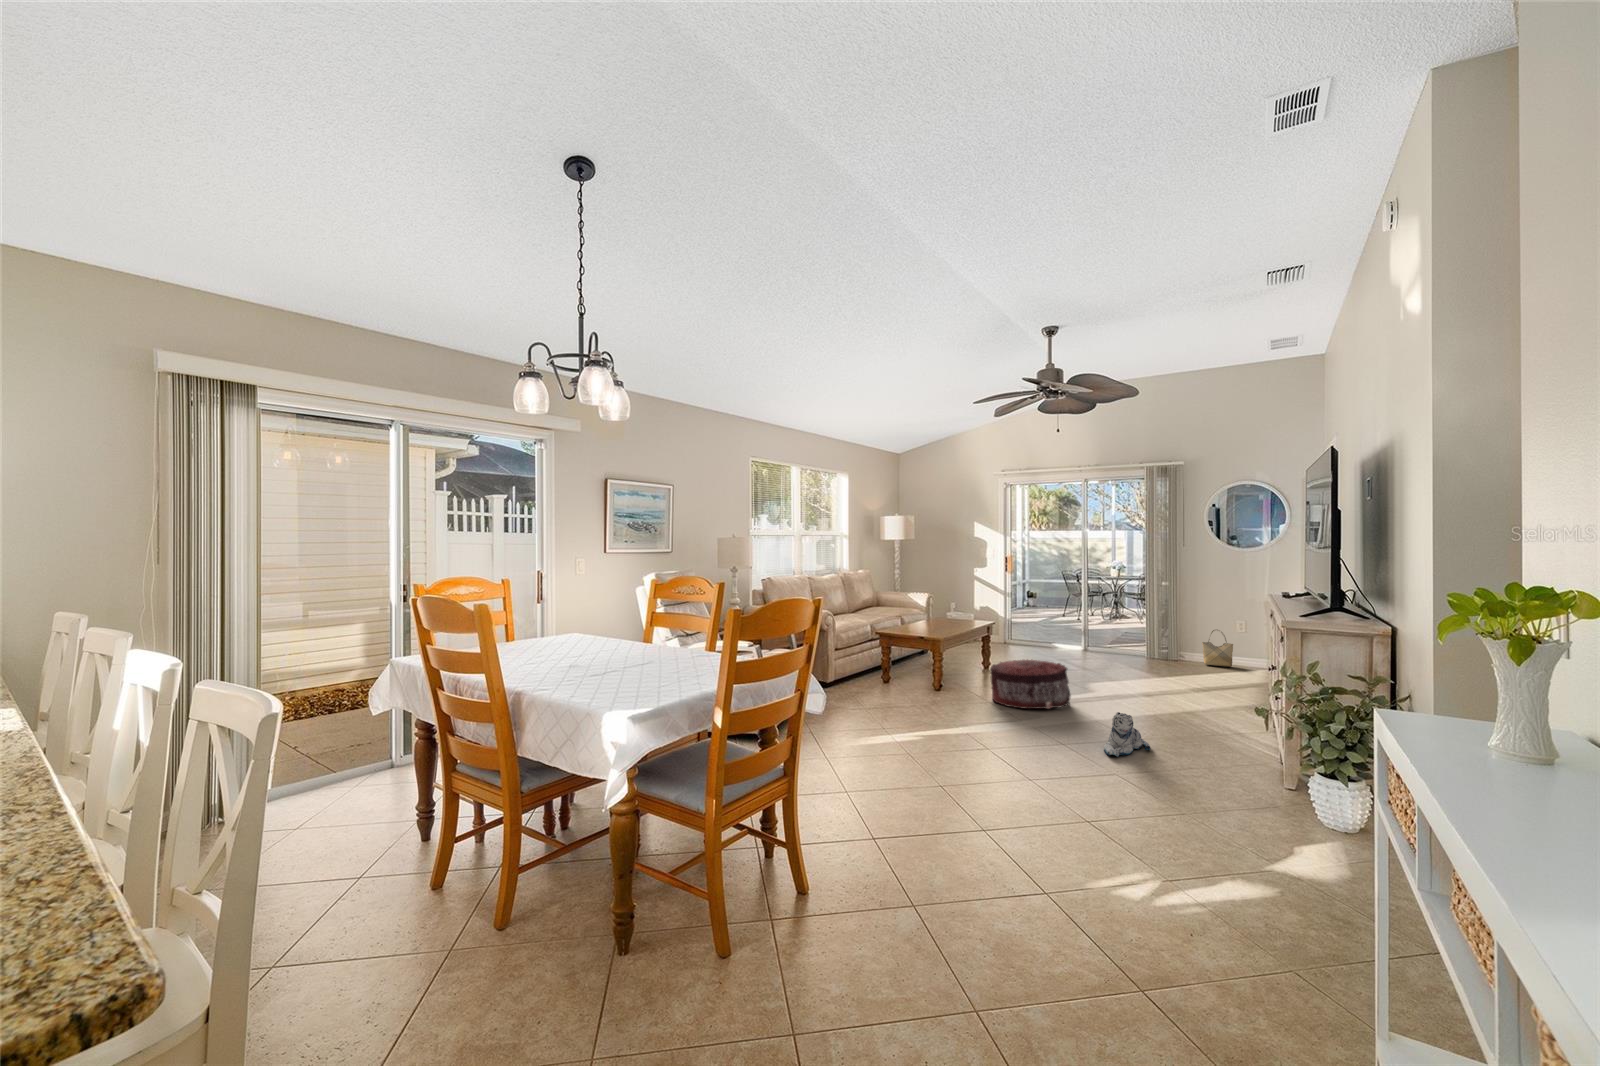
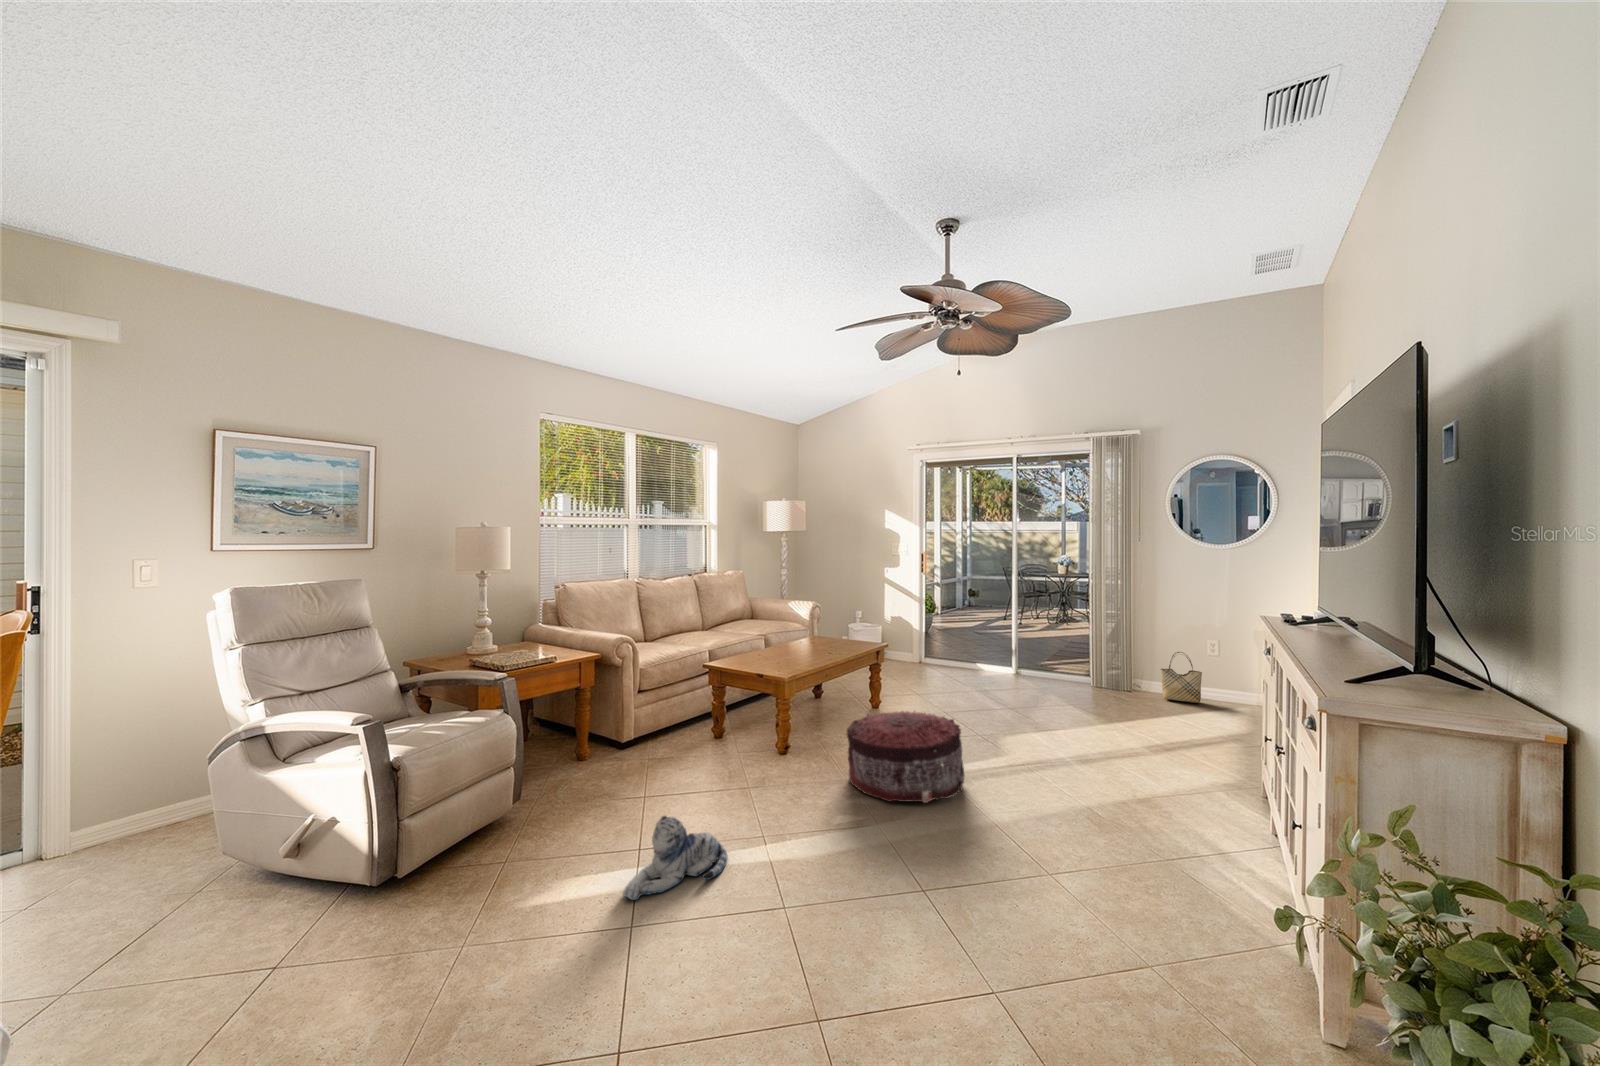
plush toy: present [1104,712,1151,757] -> present [623,815,727,900]

